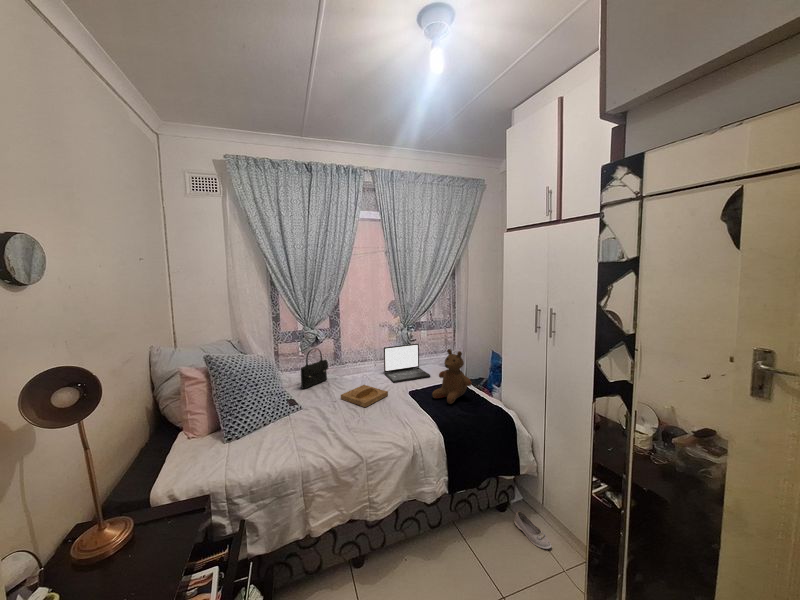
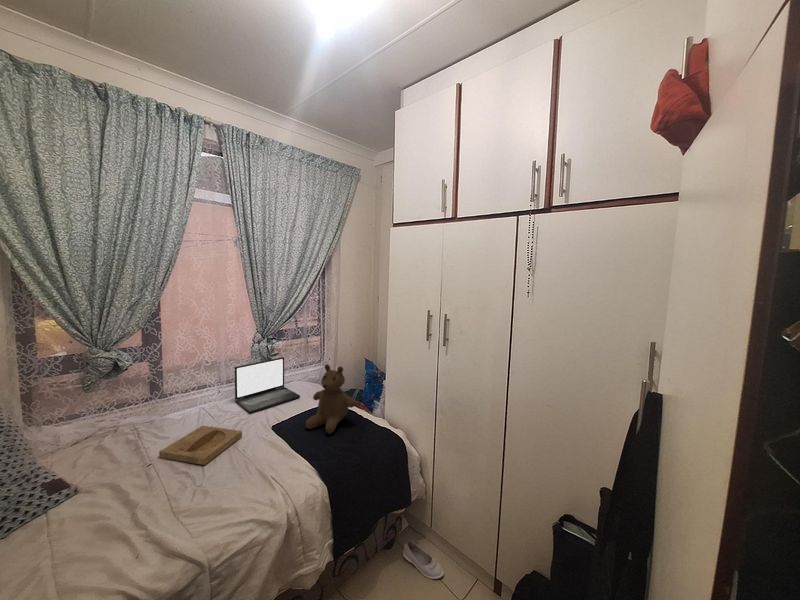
handbag: present [301,348,328,389] -> none [77,381,138,452]

